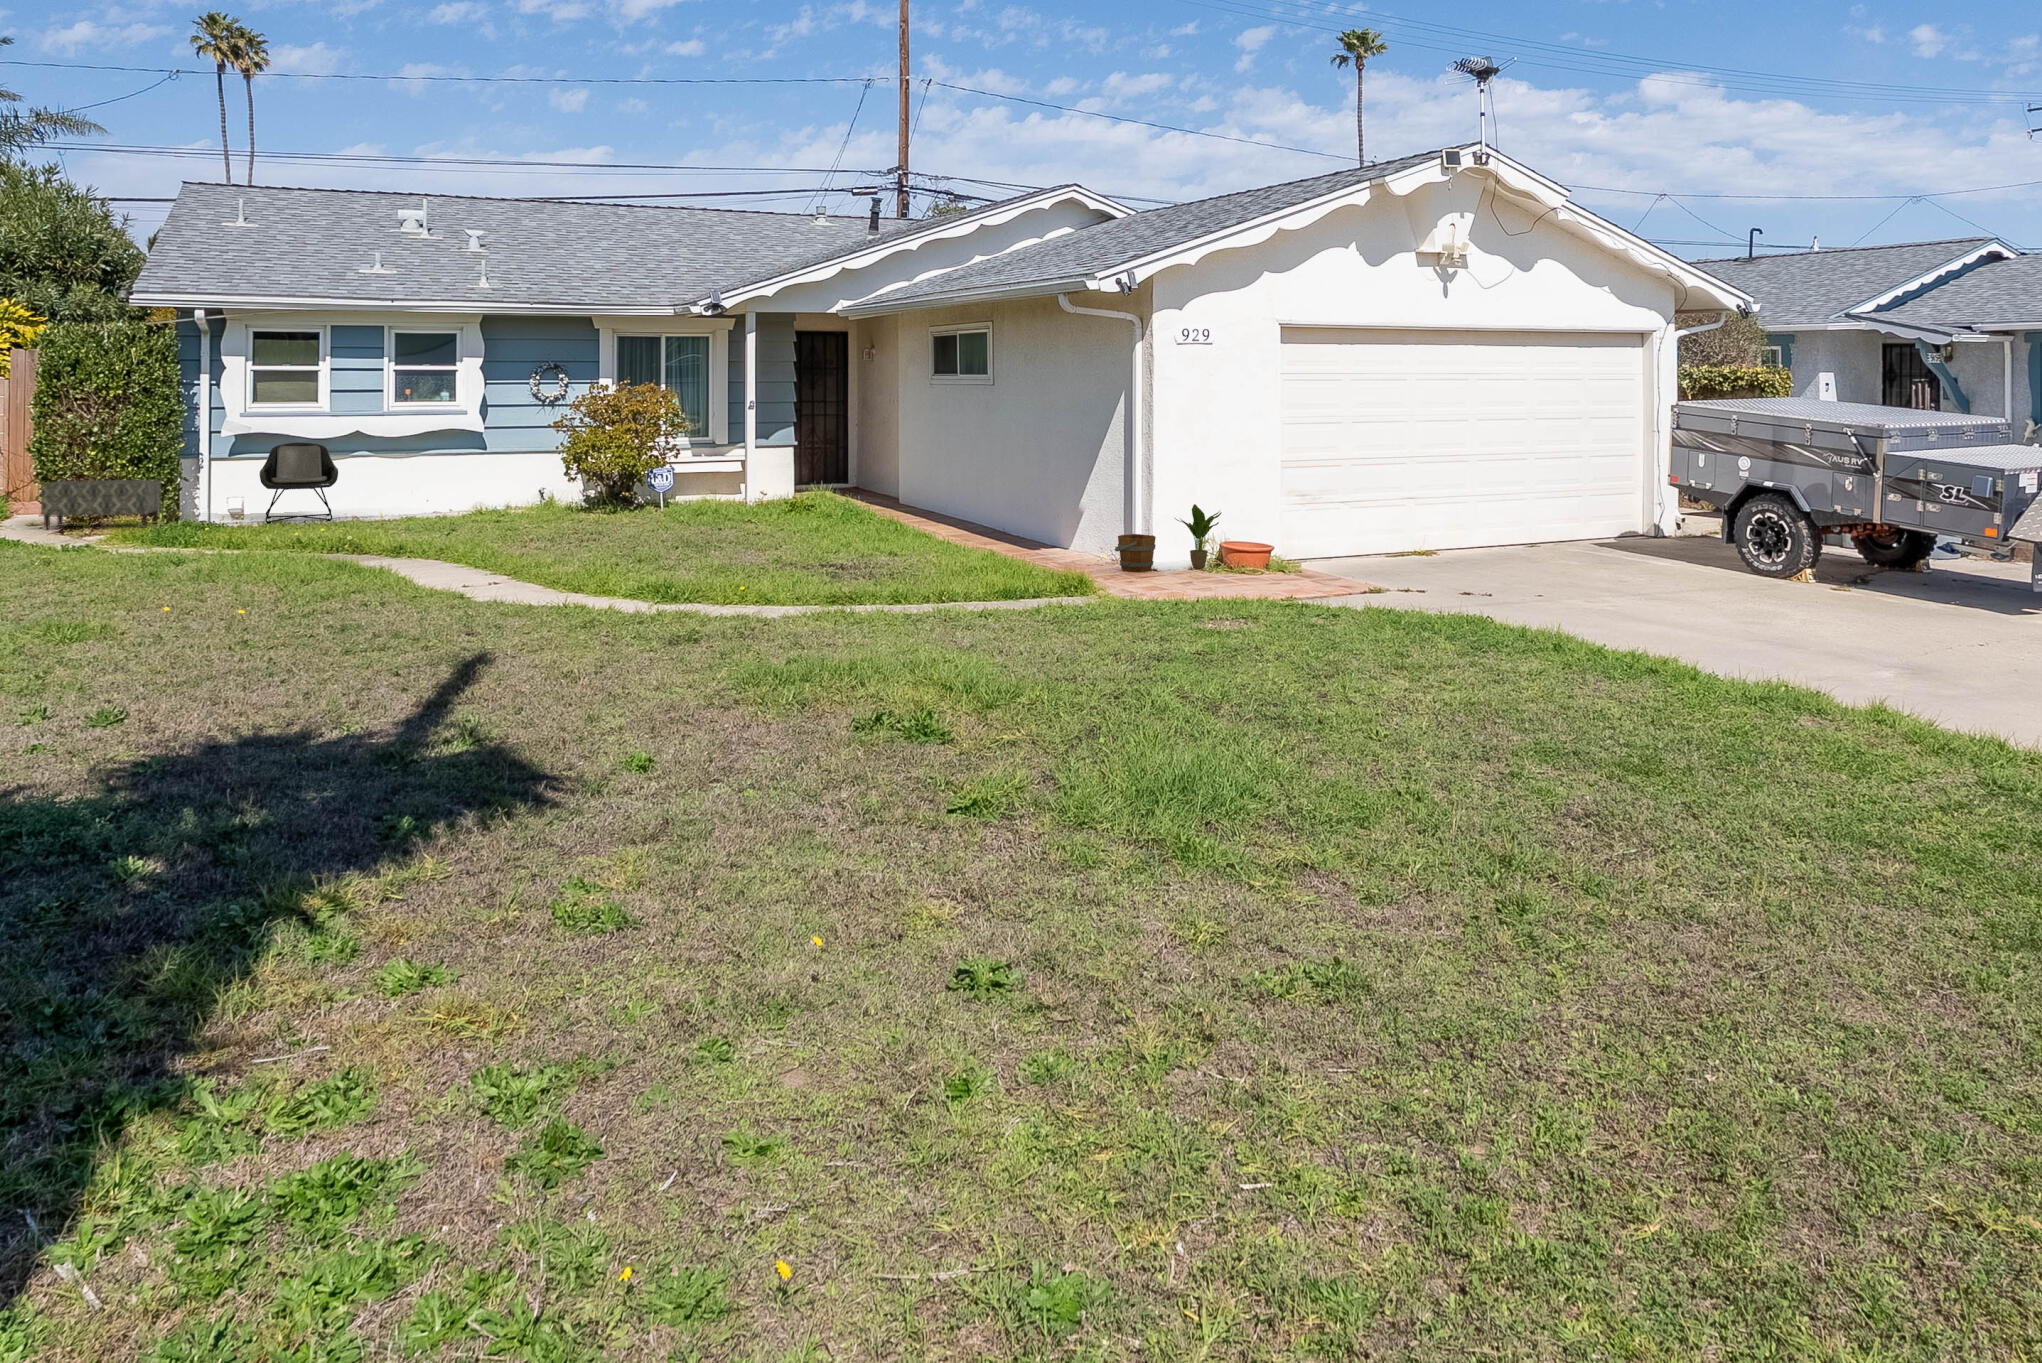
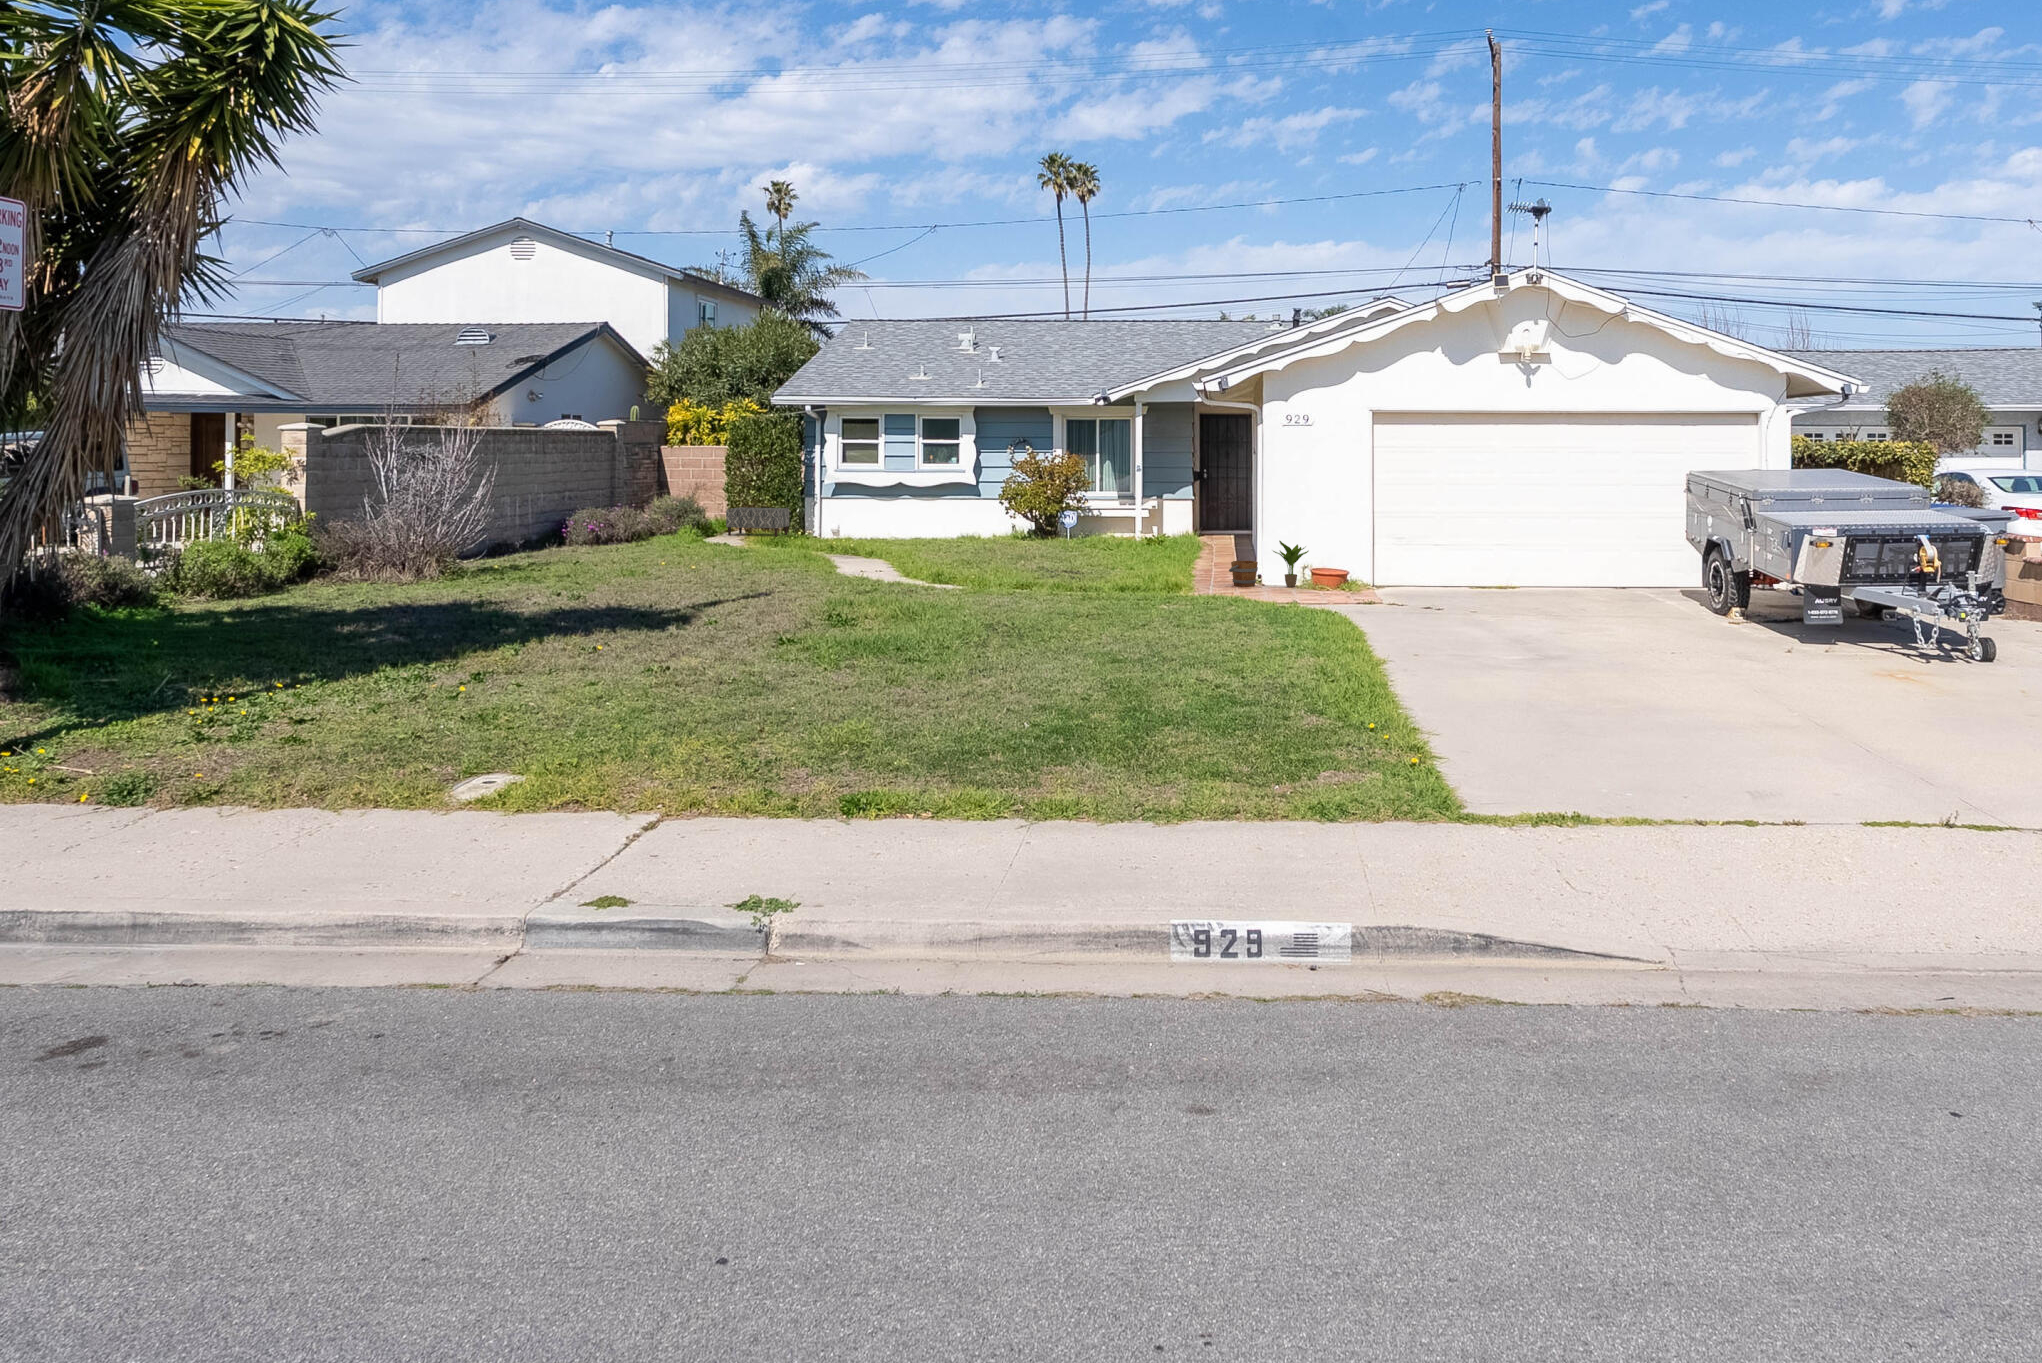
lounge chair: present [259,442,338,524] -> none [836,488,883,537]

